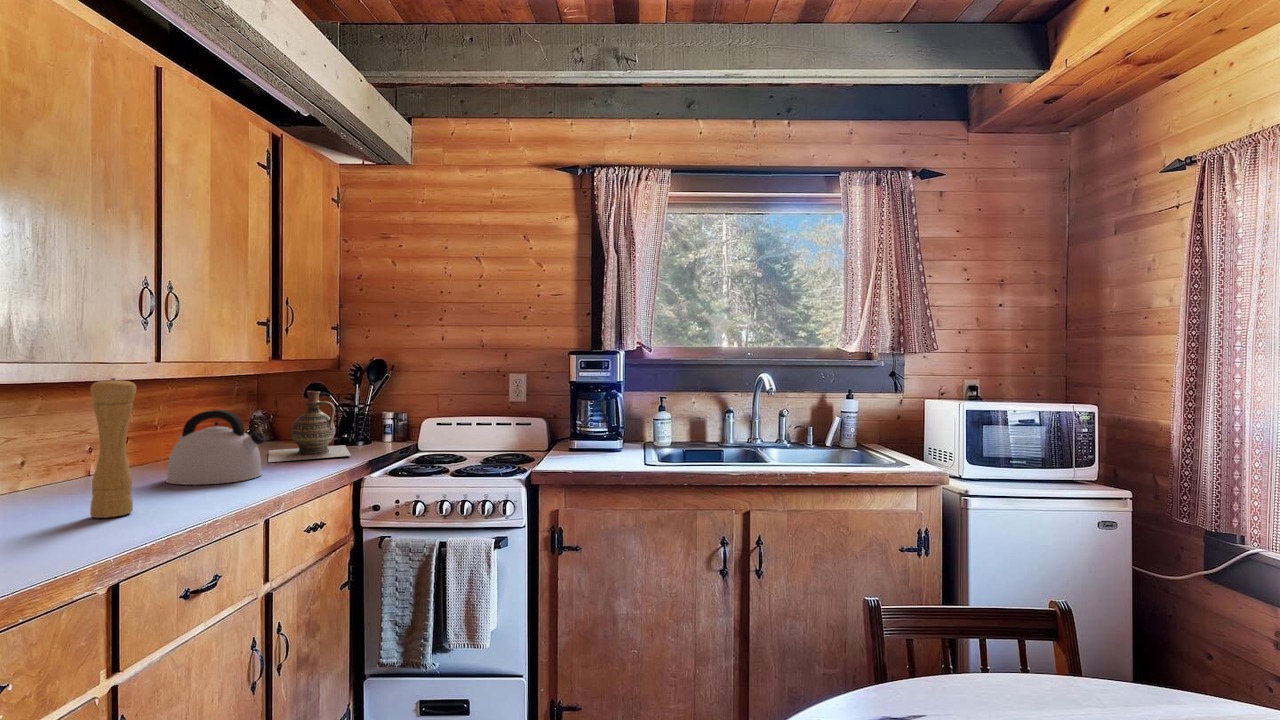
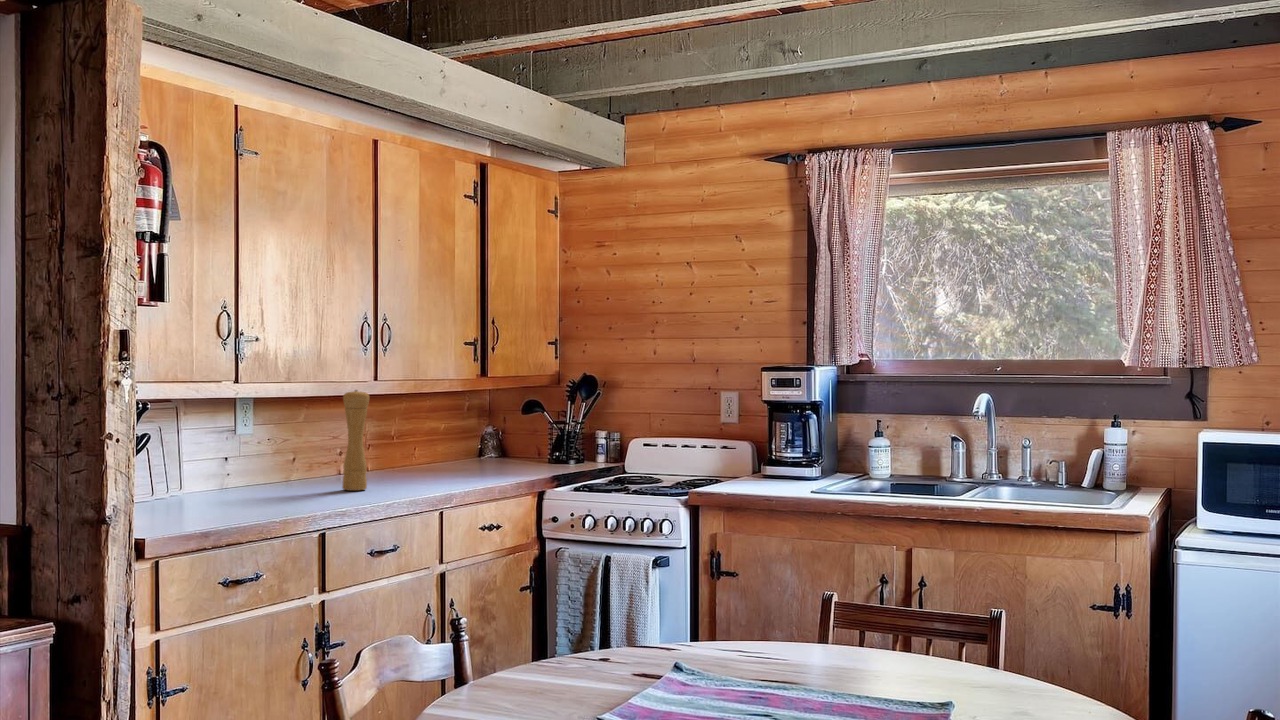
ceramic jug: present [268,391,351,462] -> none [479,406,553,471]
kettle: present [166,410,265,485] -> none [397,419,466,480]

